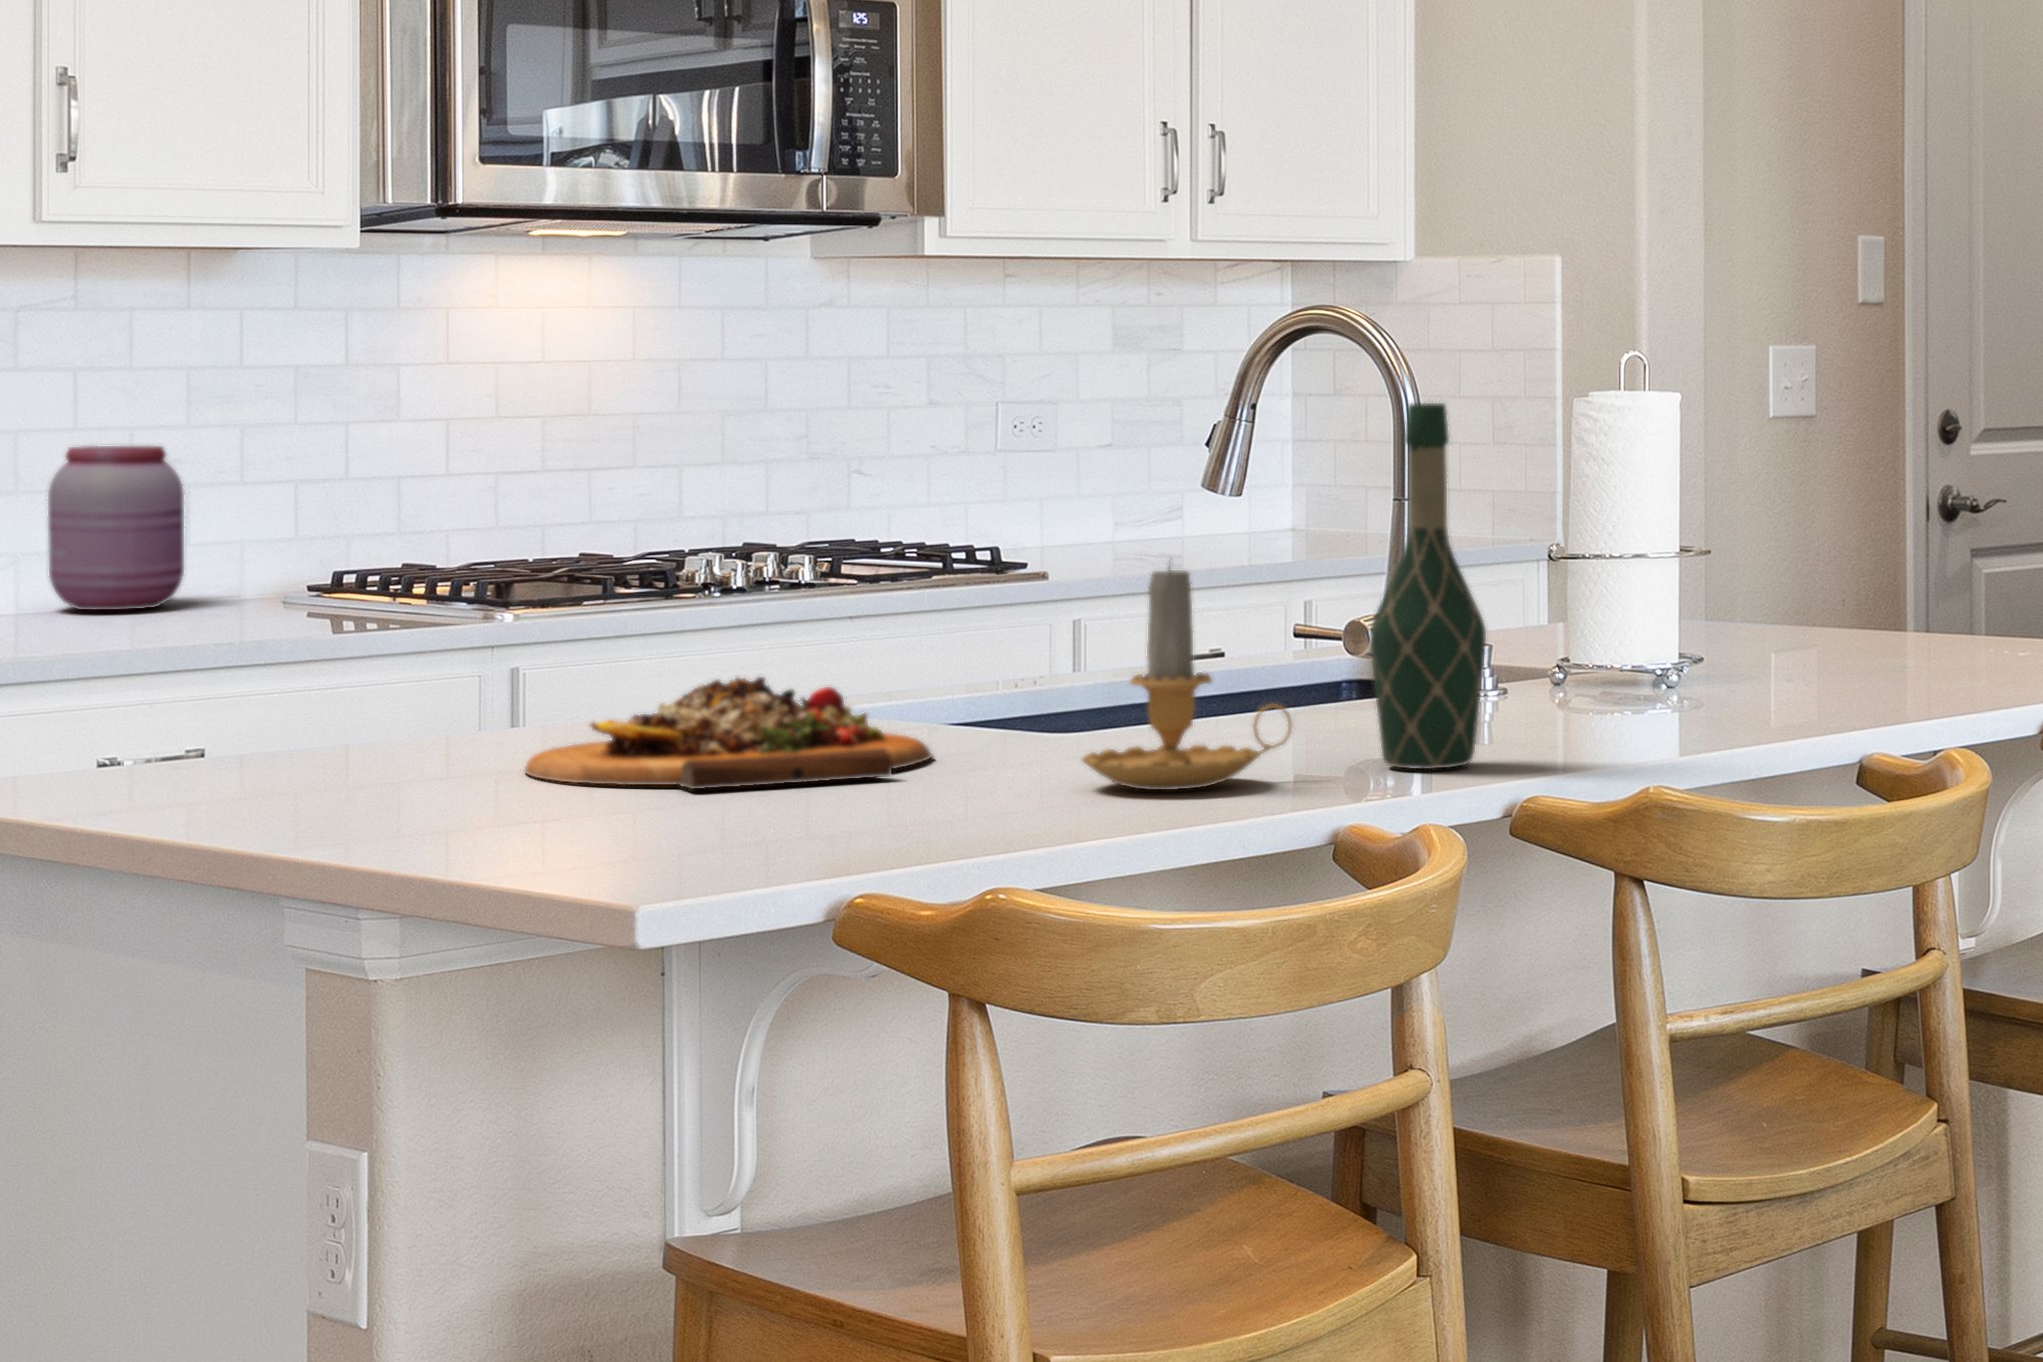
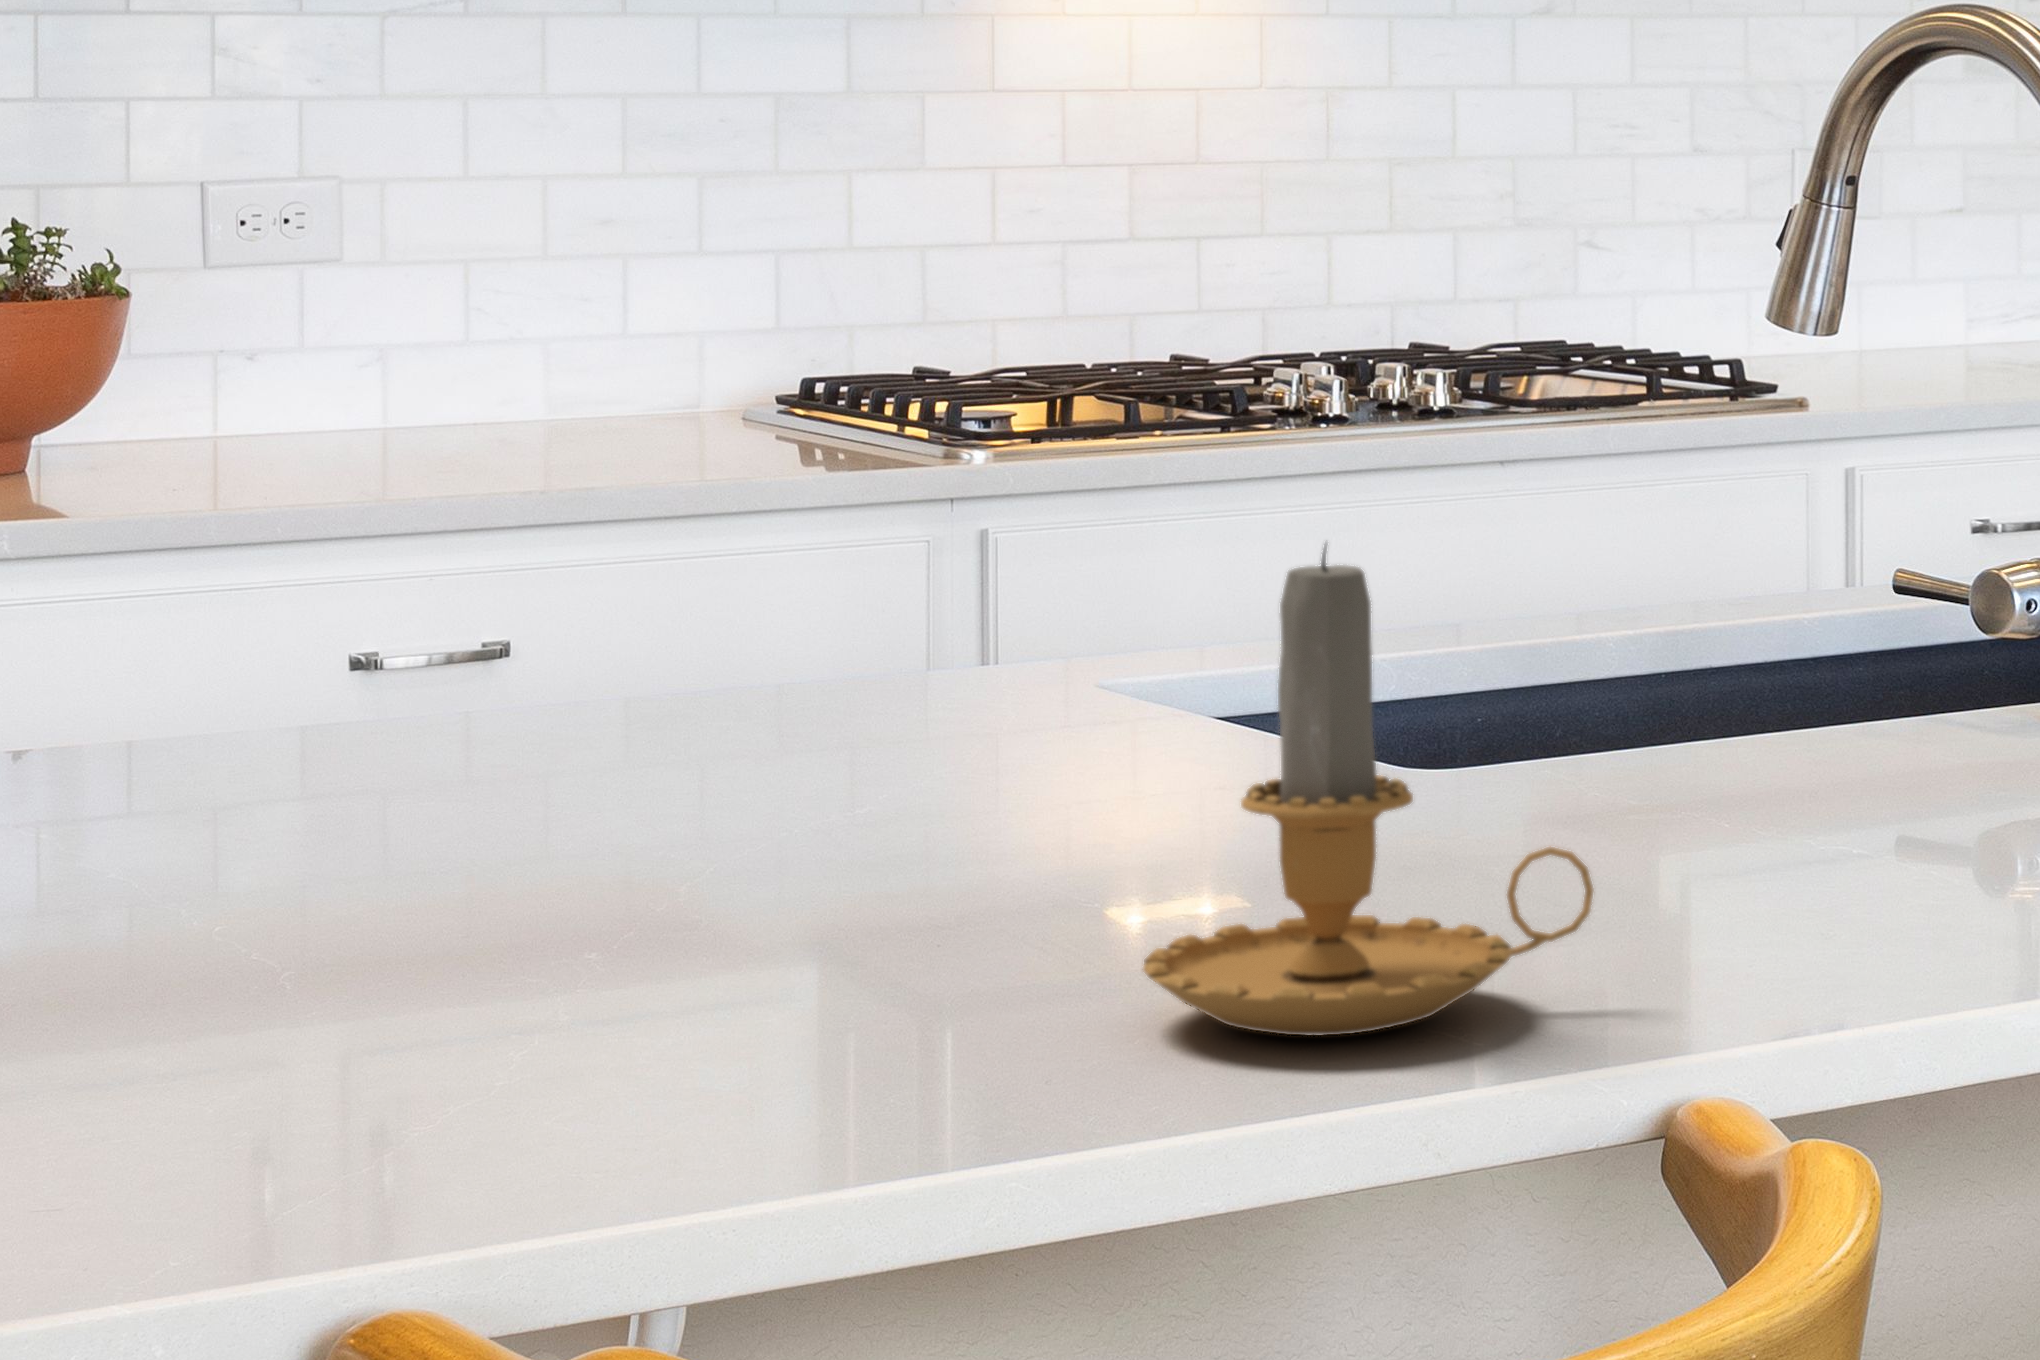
wine bottle: present [1369,403,1486,769] -> none [1780,213,2024,987]
jar: present [48,446,184,610] -> none [408,224,586,457]
cutting board: present [525,677,932,789] -> none [279,715,1037,975]

